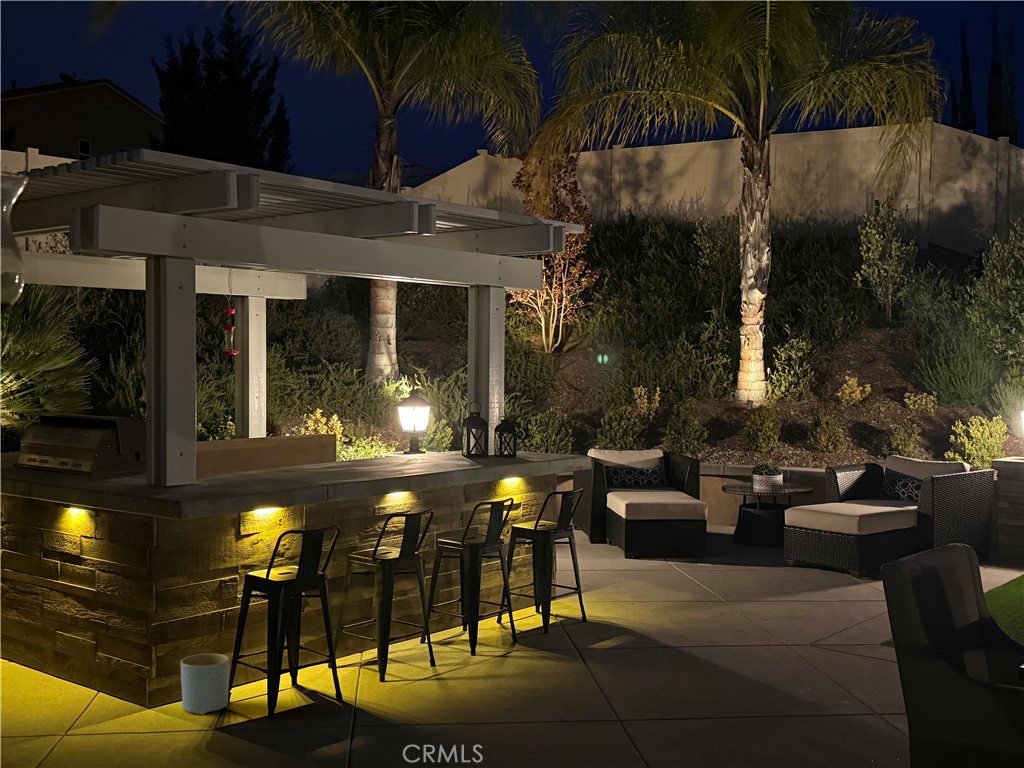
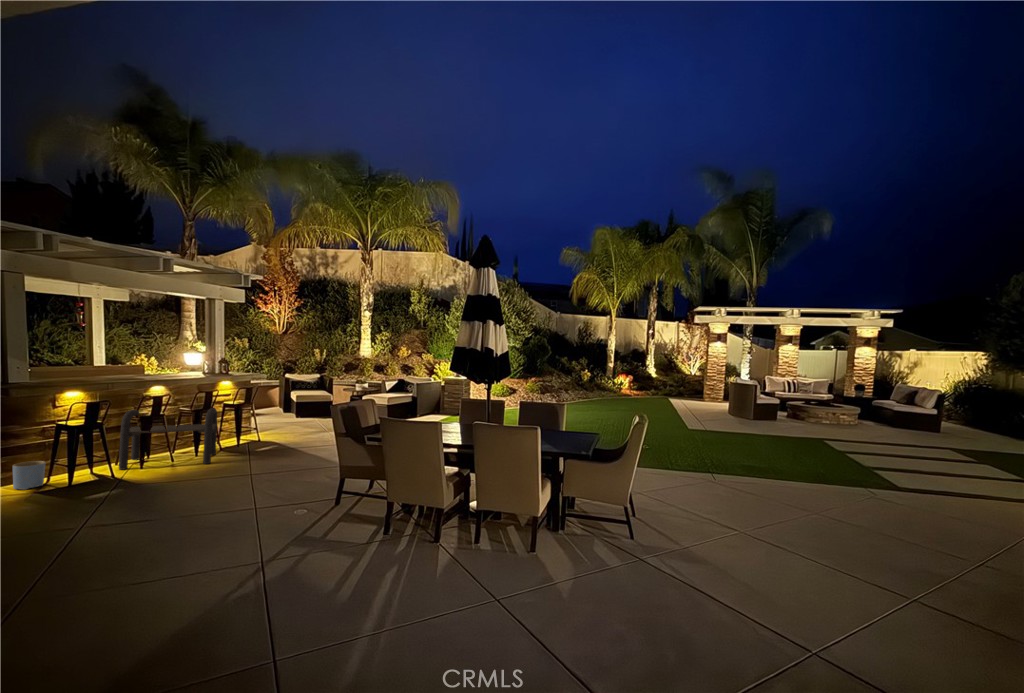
bench: none [341,545,513,680] -> present [119,408,217,470]

